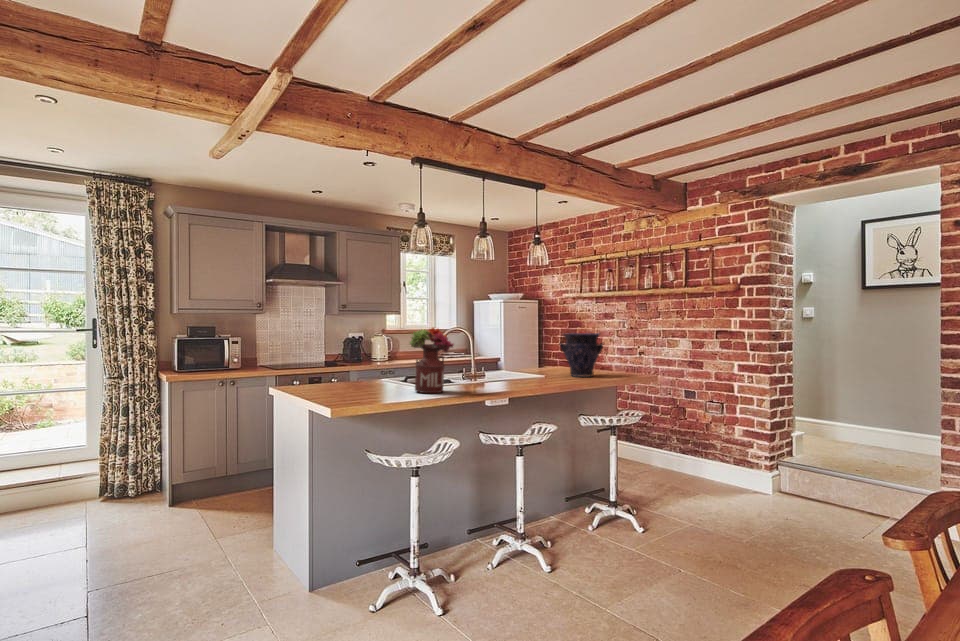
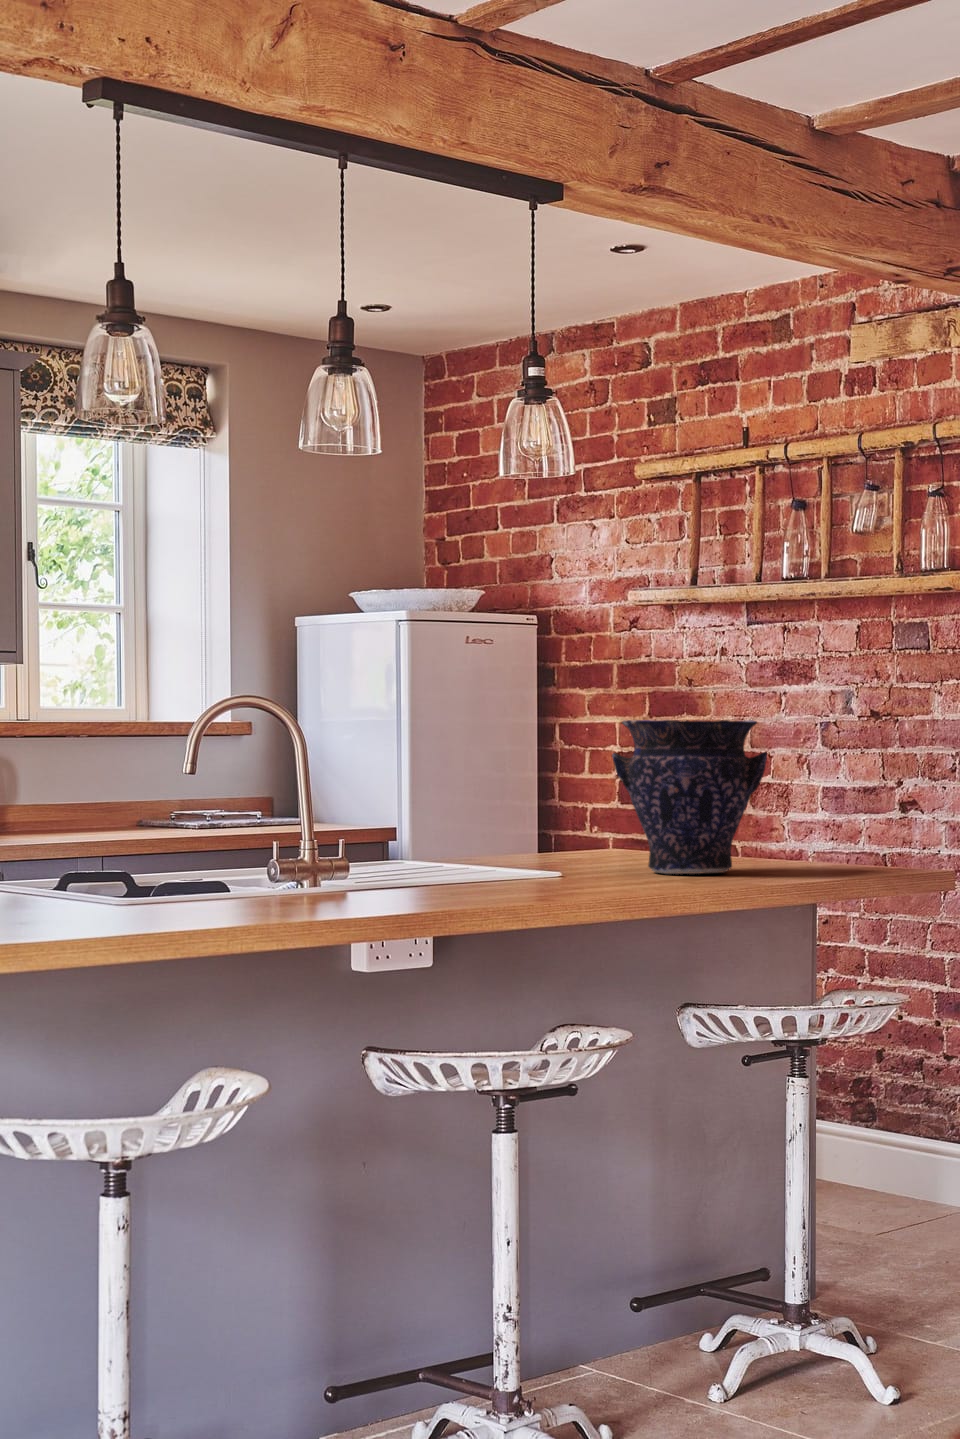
flower arrangement: present [410,328,454,393] -> none [82,683,243,915]

